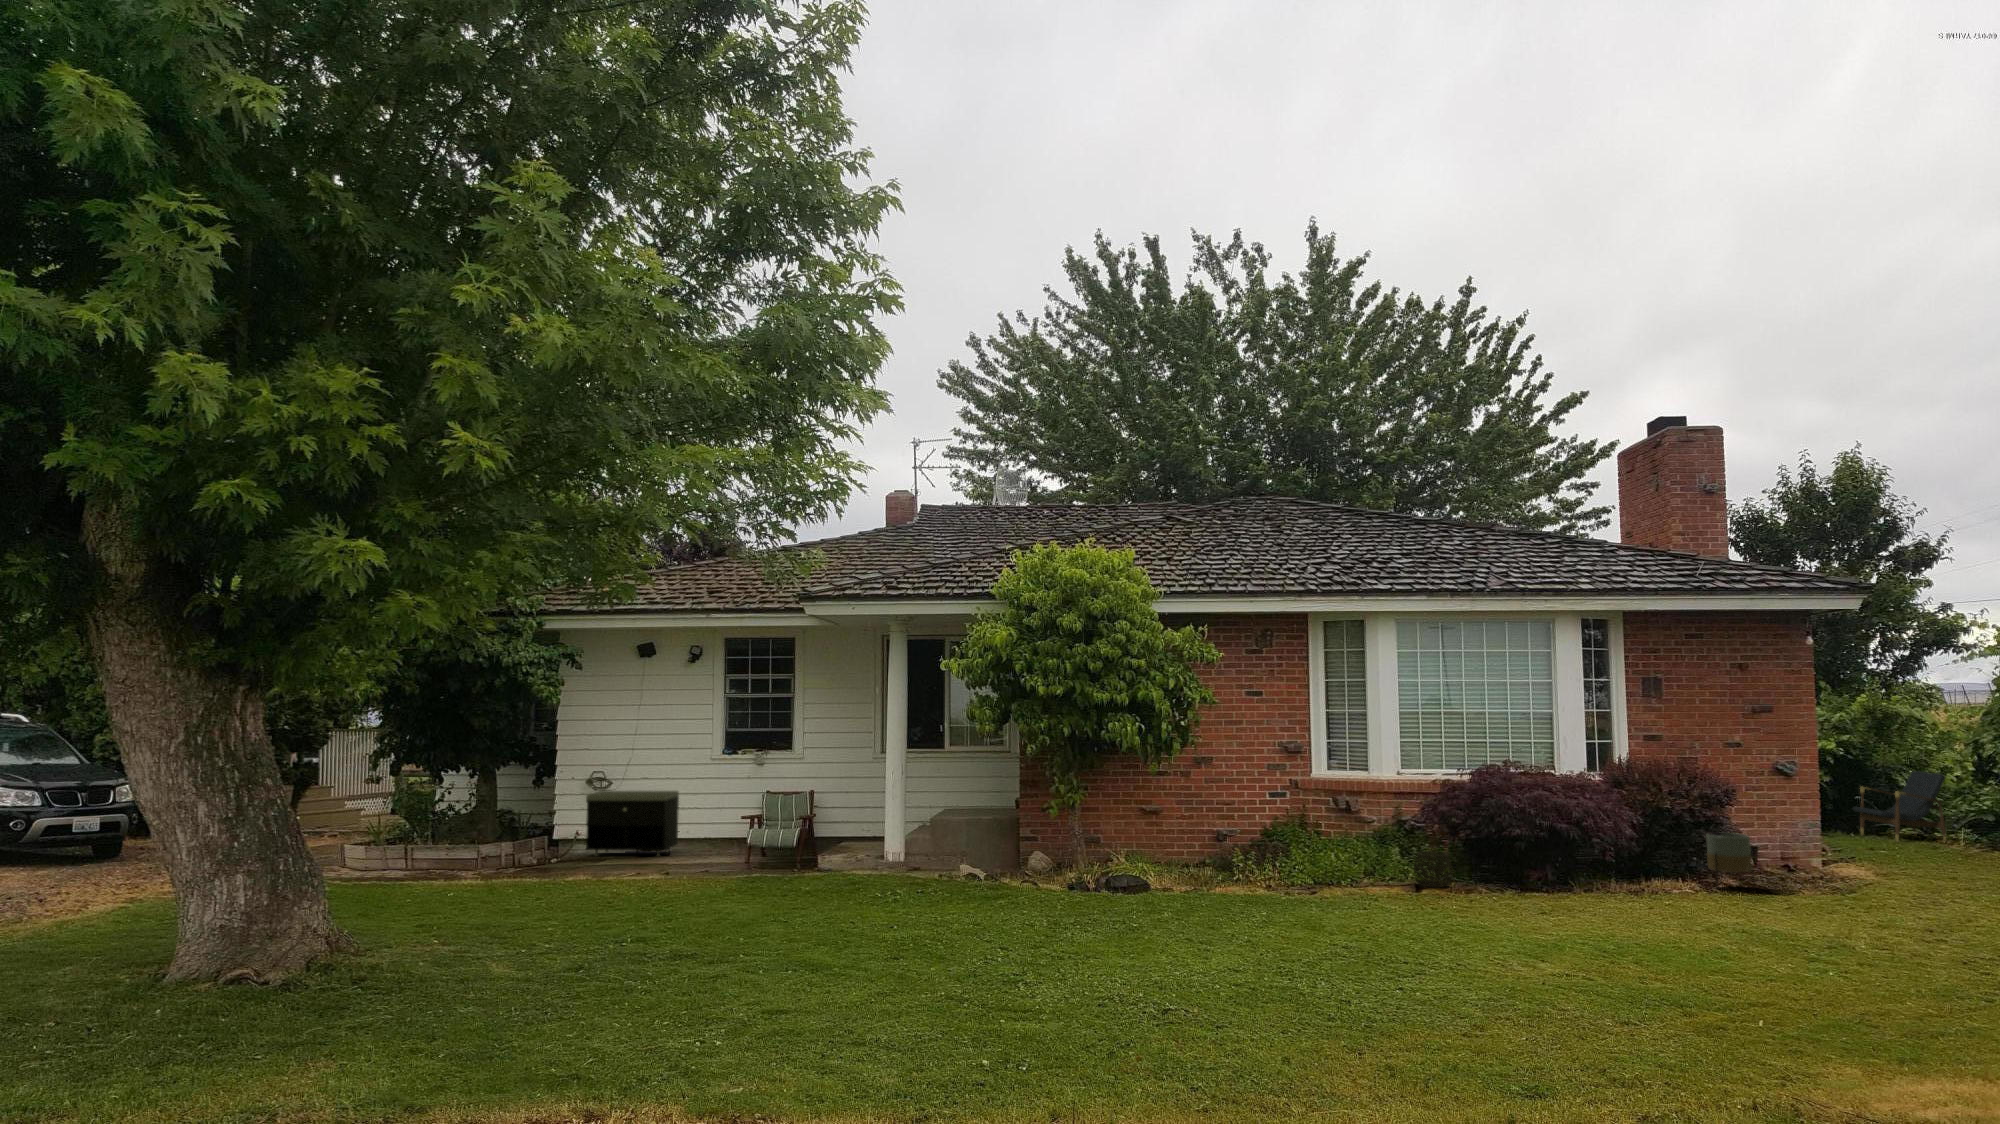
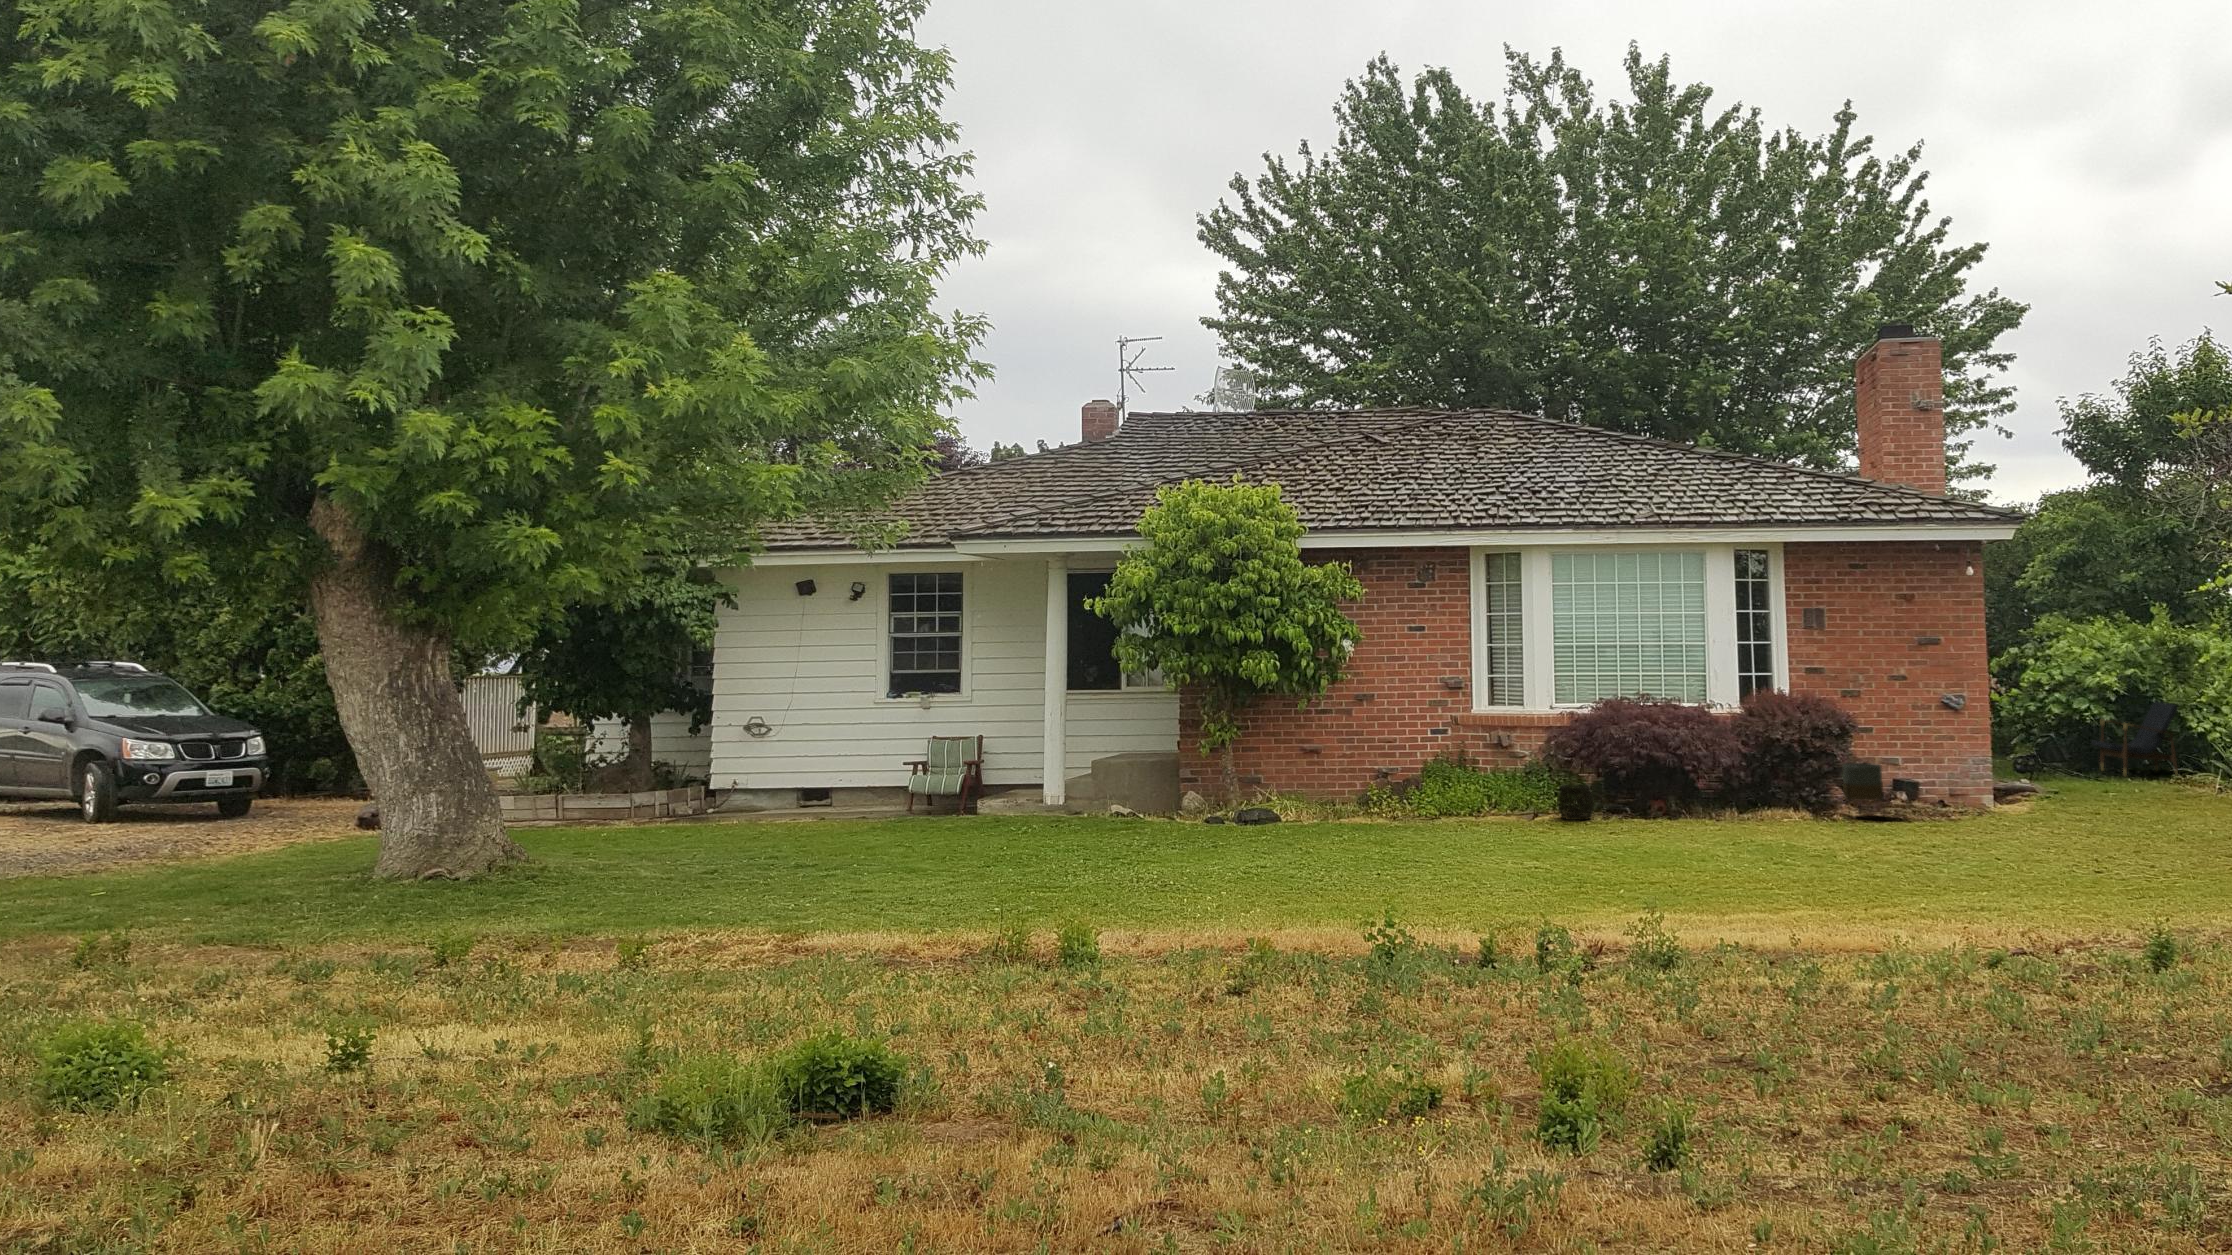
storage bench: present [586,791,679,856] -> none [741,736,838,805]

